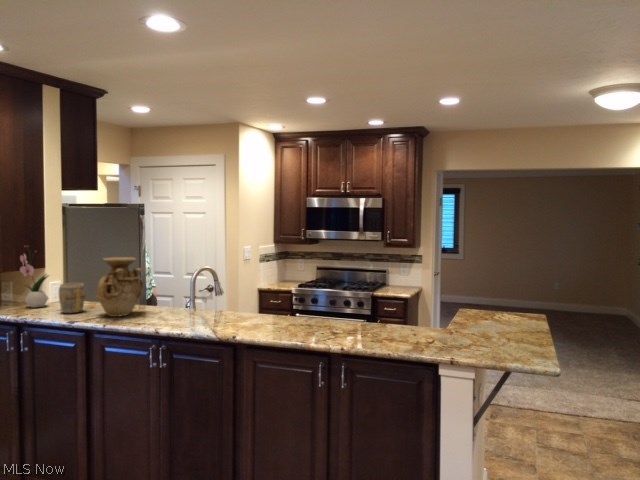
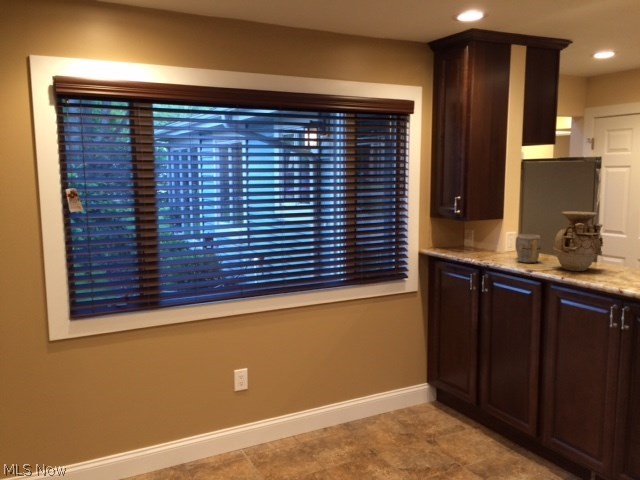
flower arrangement: present [20,246,48,308] -> none [483,197,508,254]

